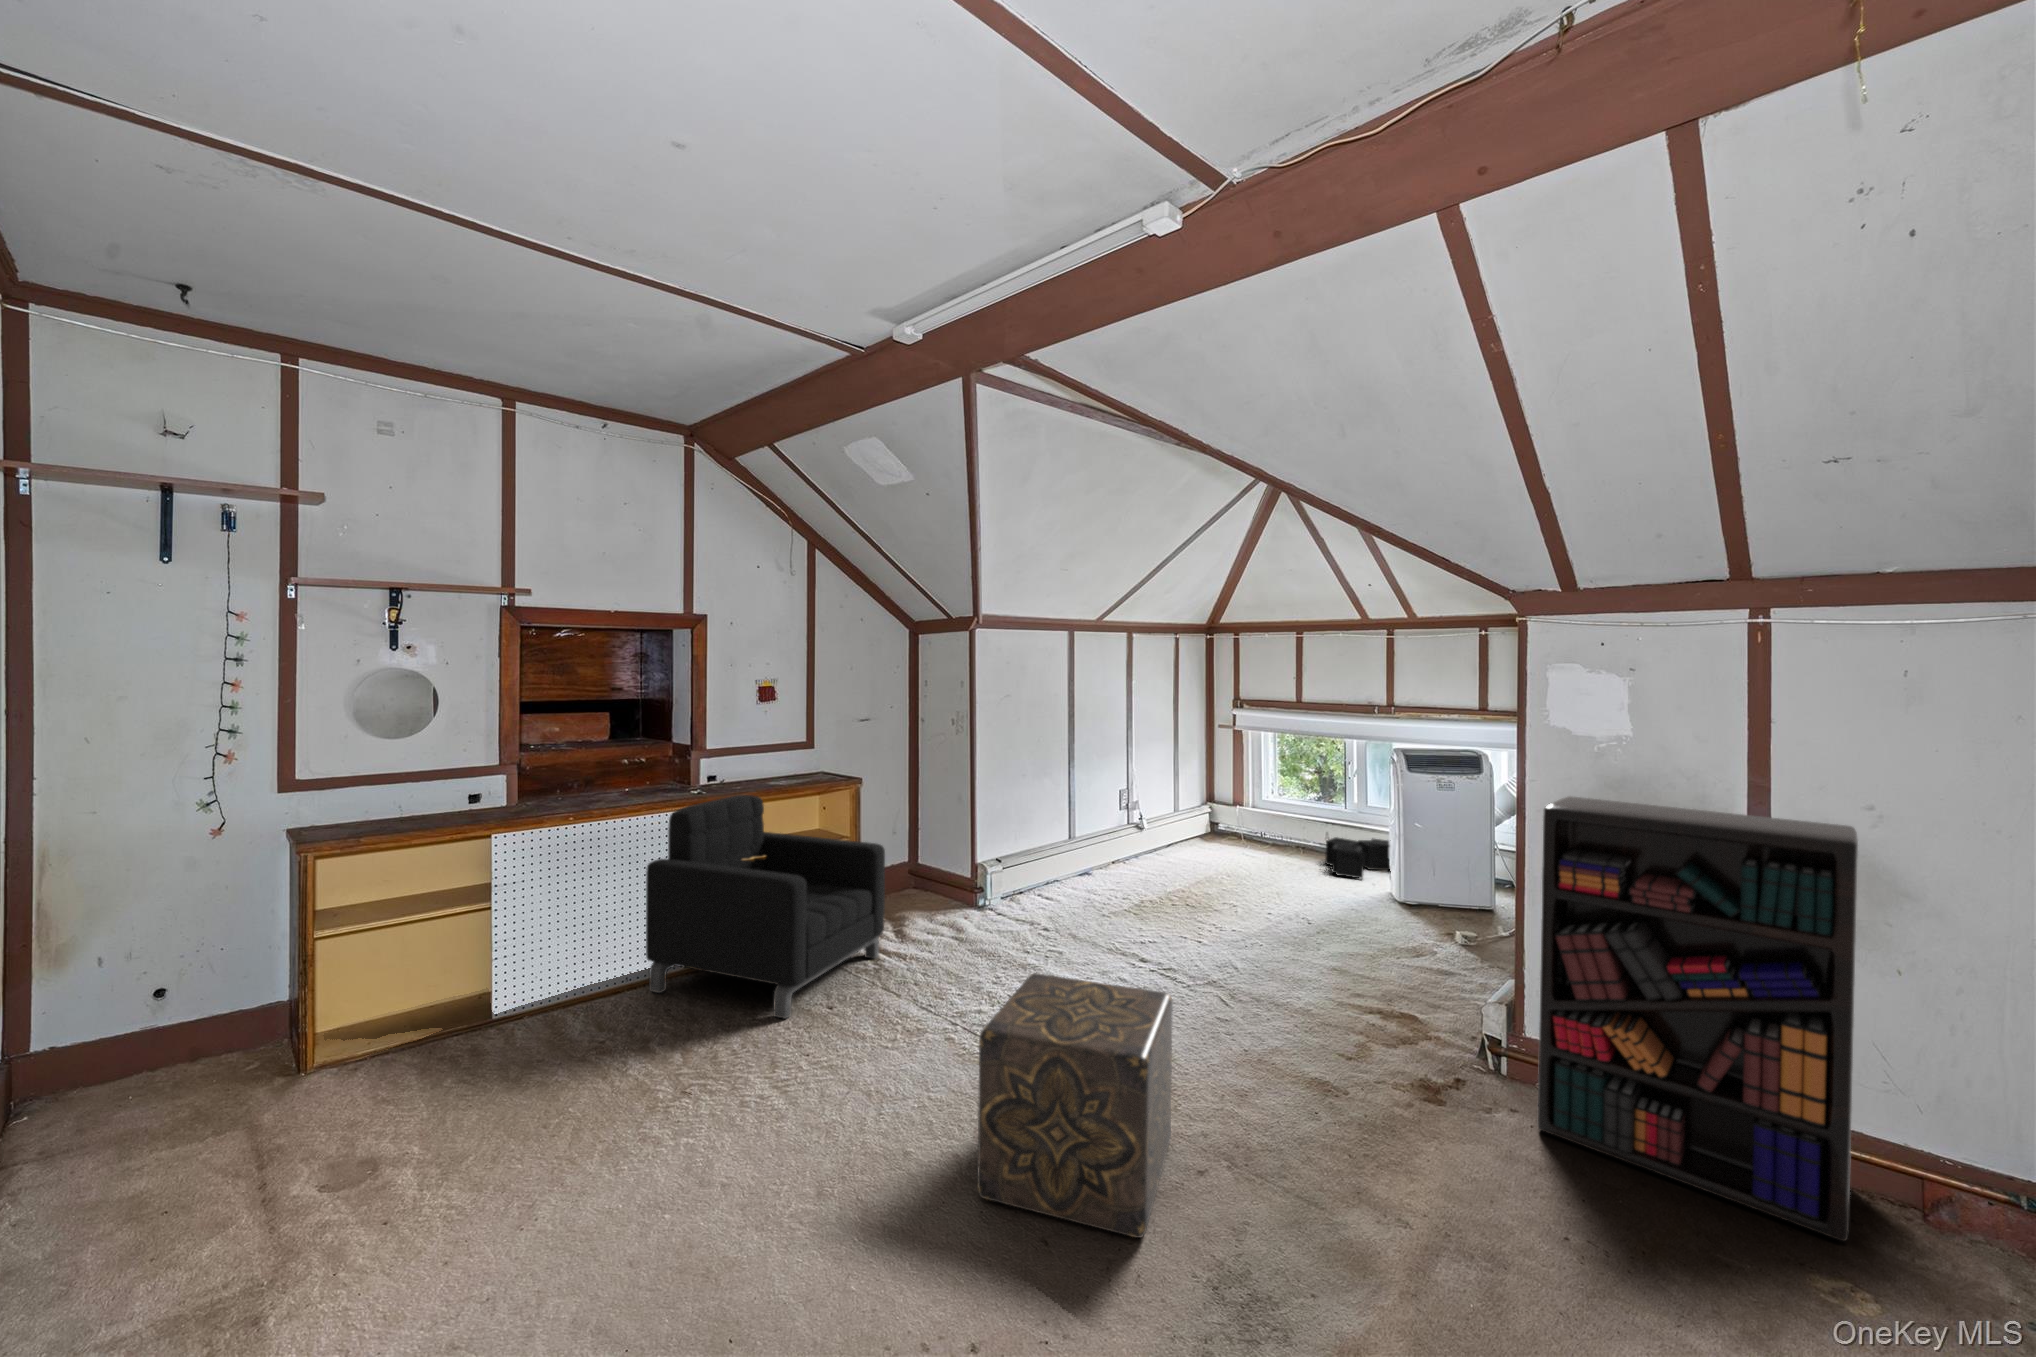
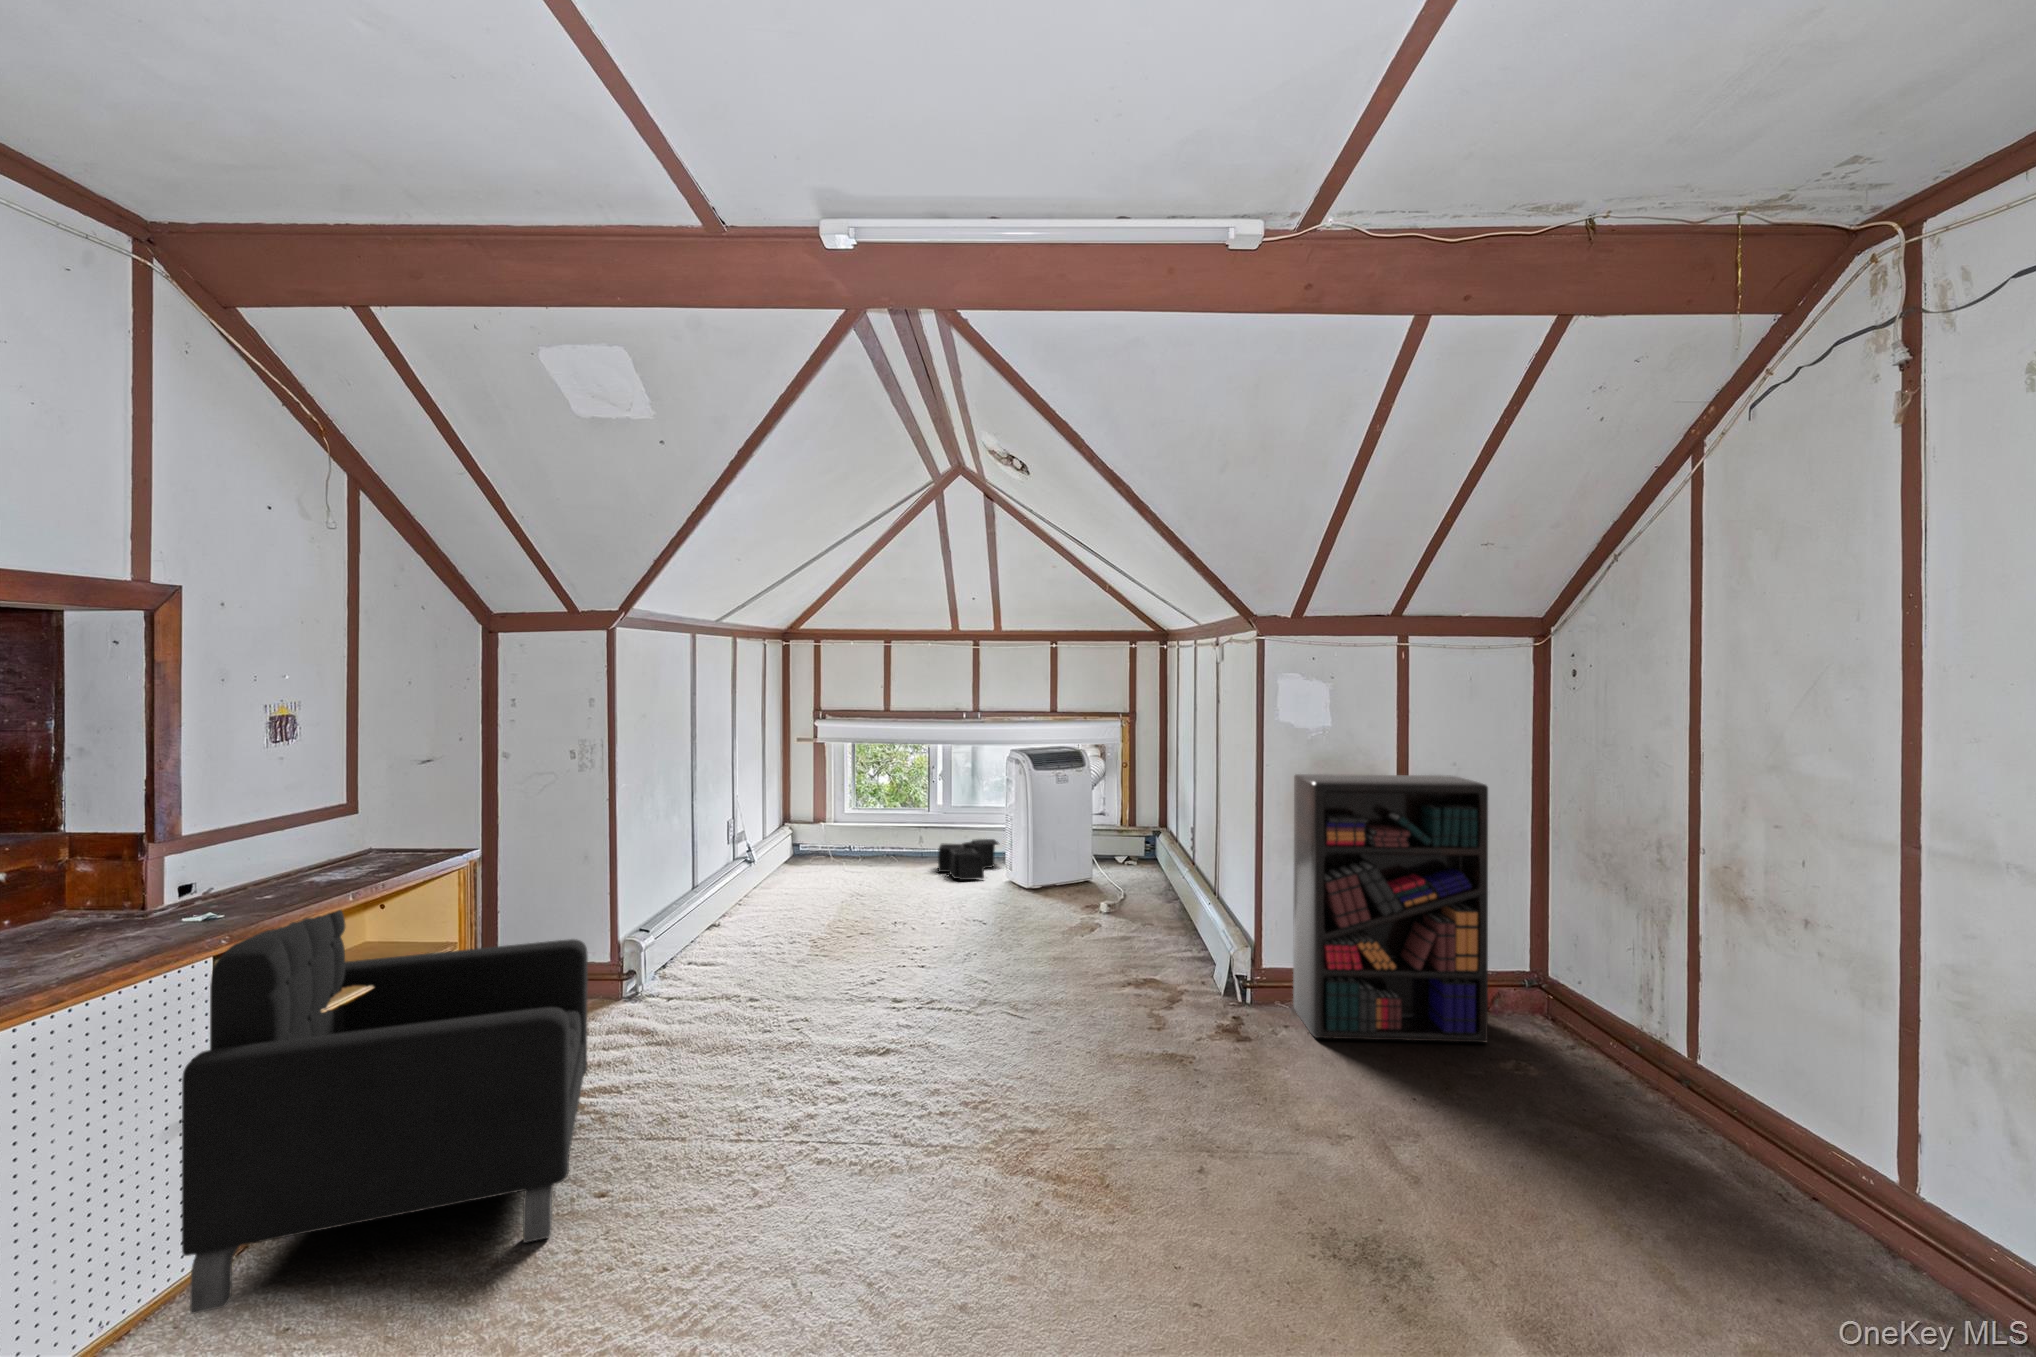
ottoman: present [977,973,1173,1238] -> none [1001,1009,1233,1295]

